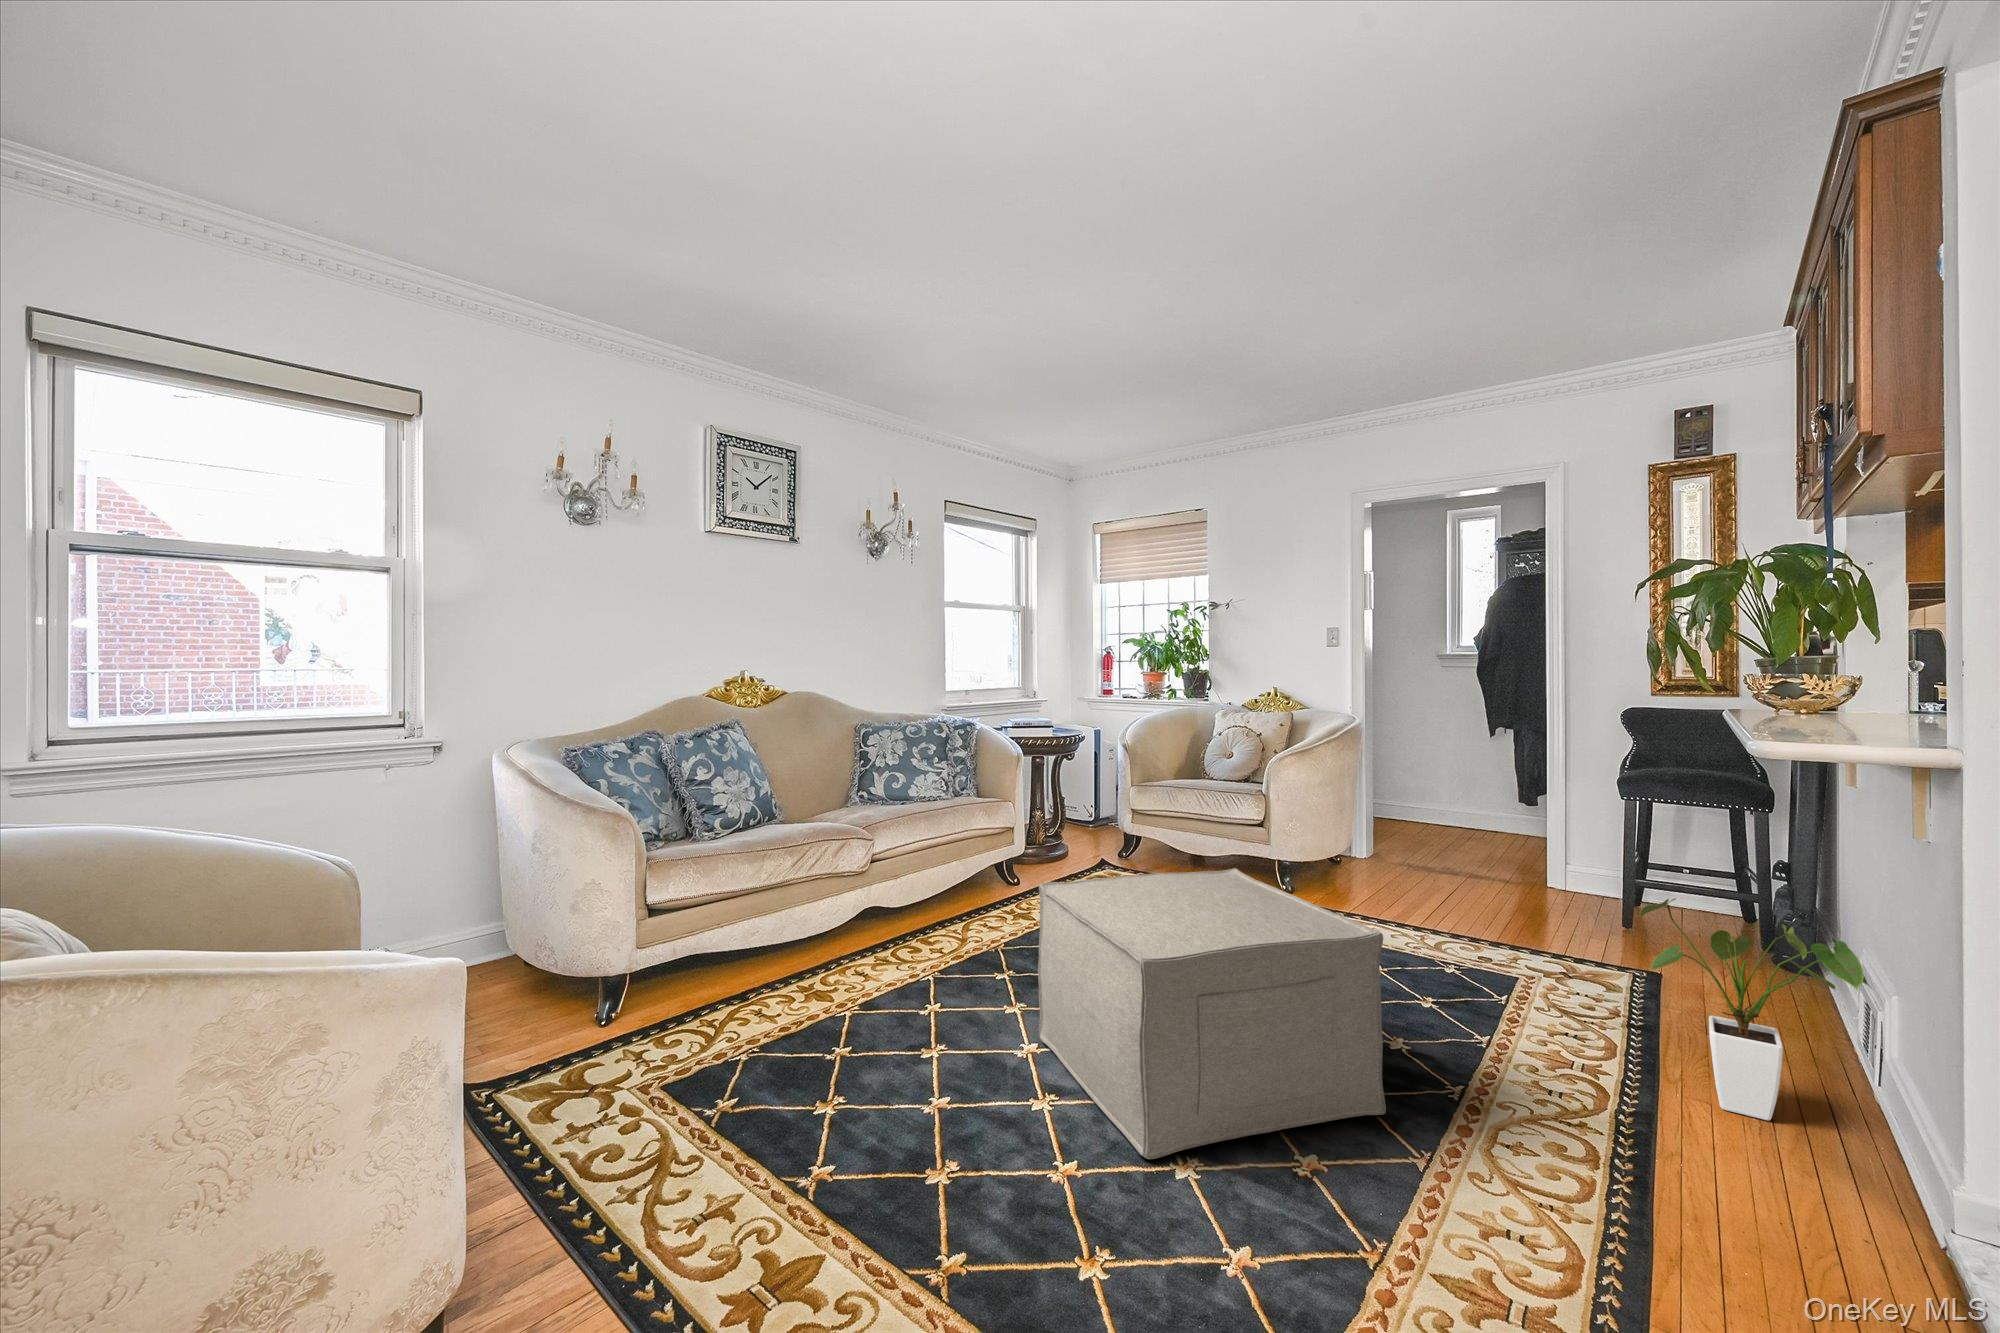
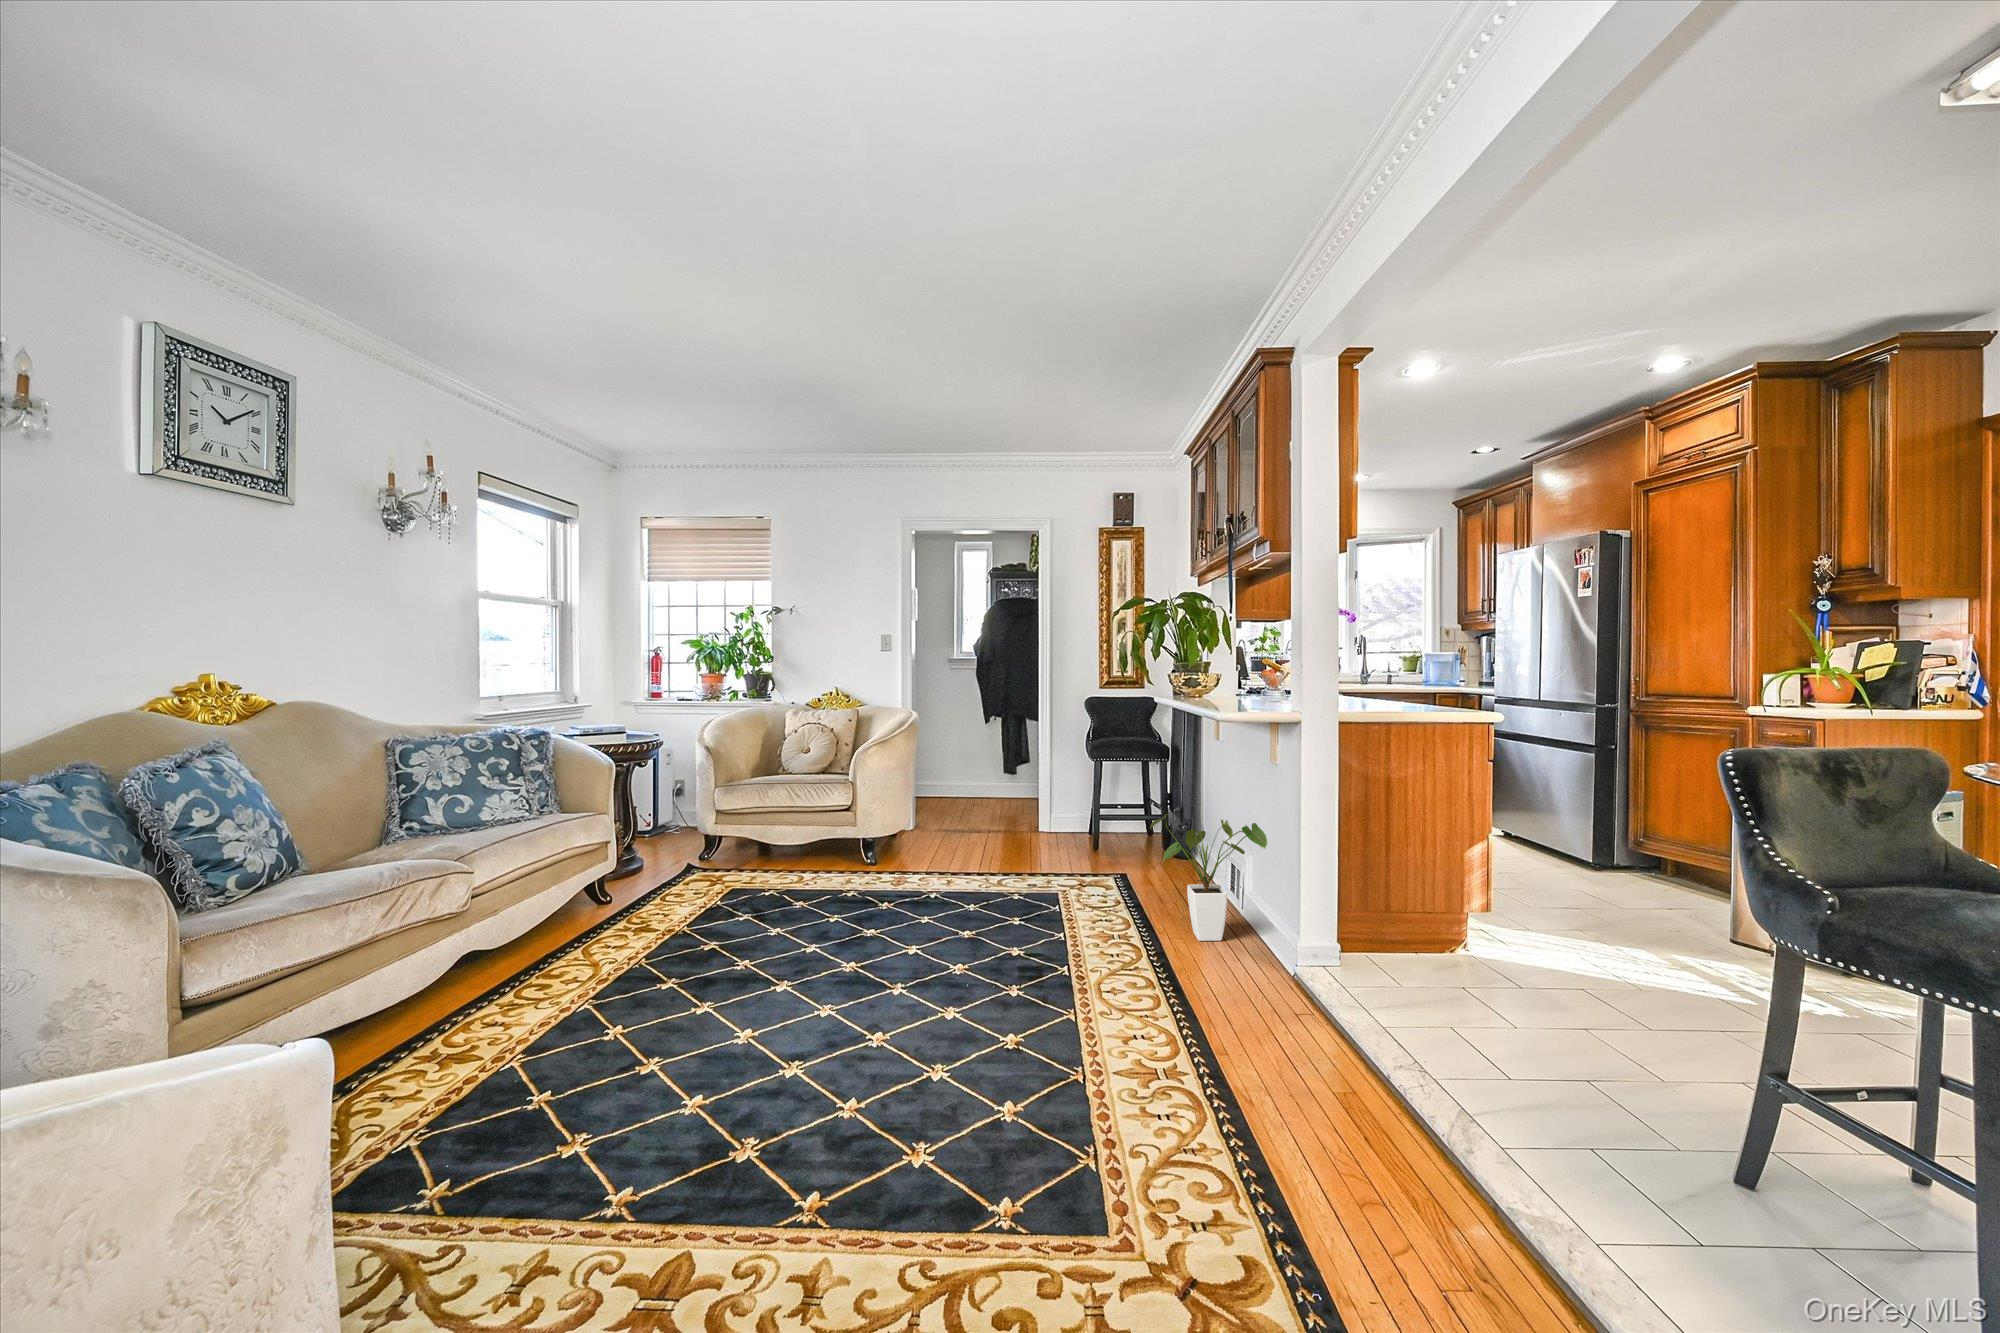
ottoman: present [1038,868,1386,1159] -> none [741,839,1036,1078]

